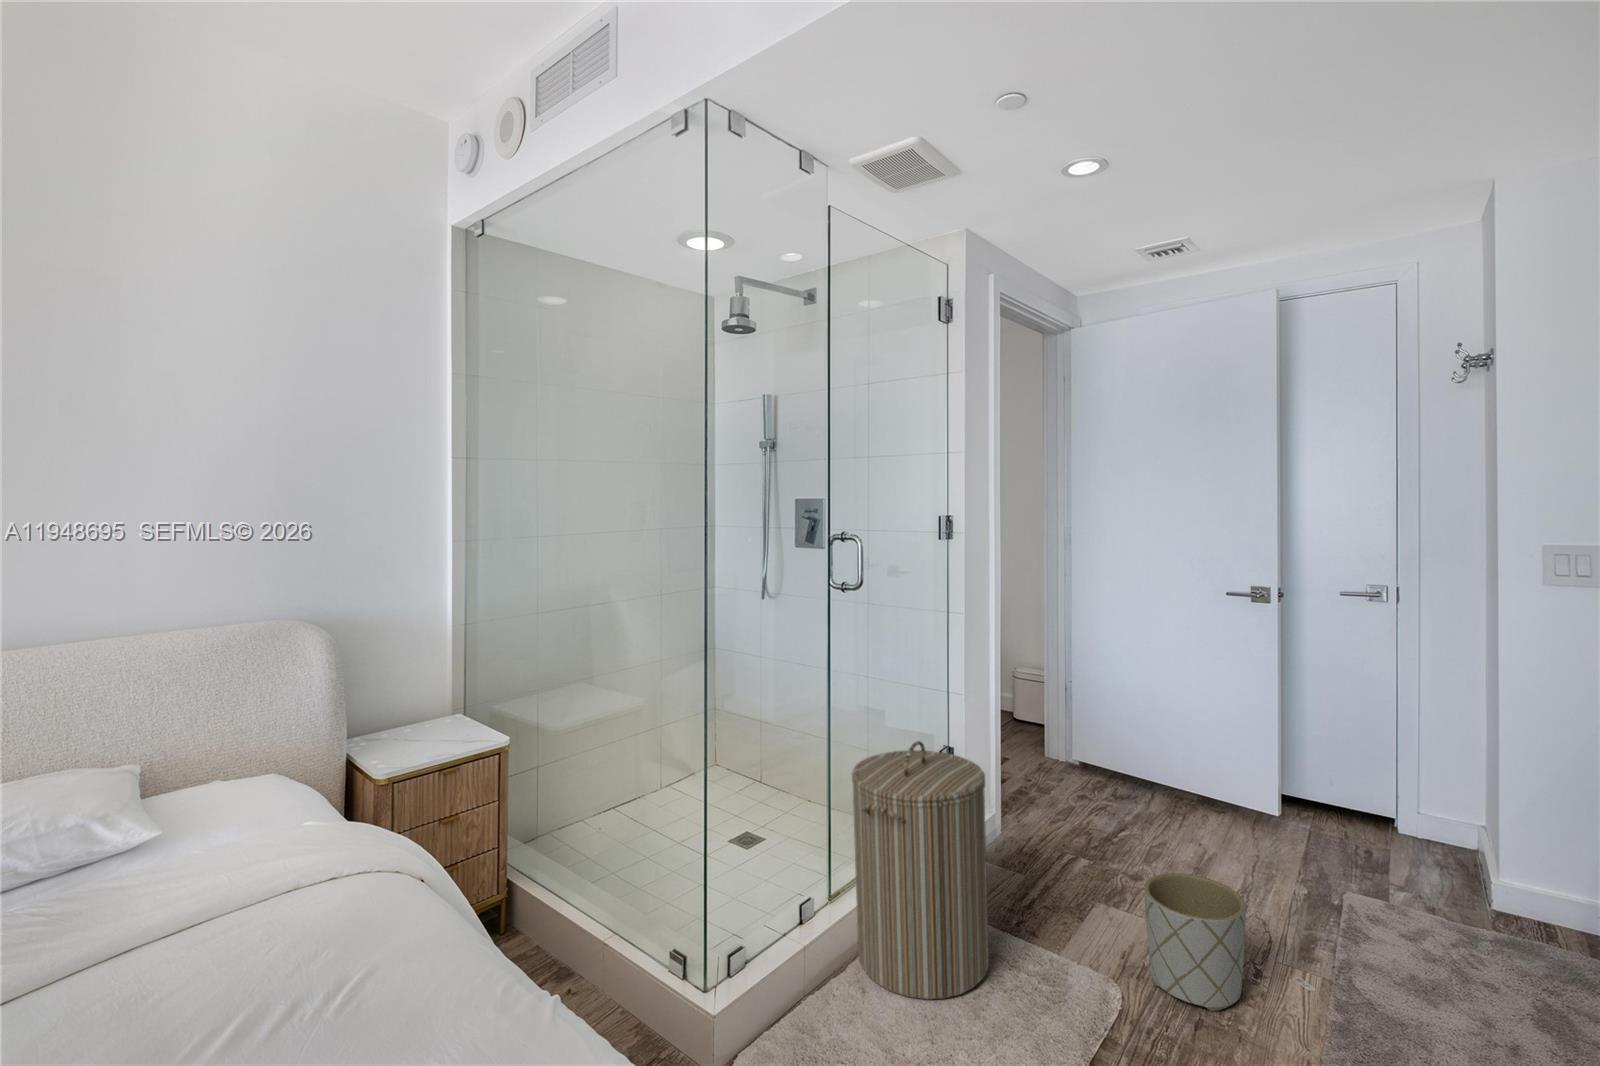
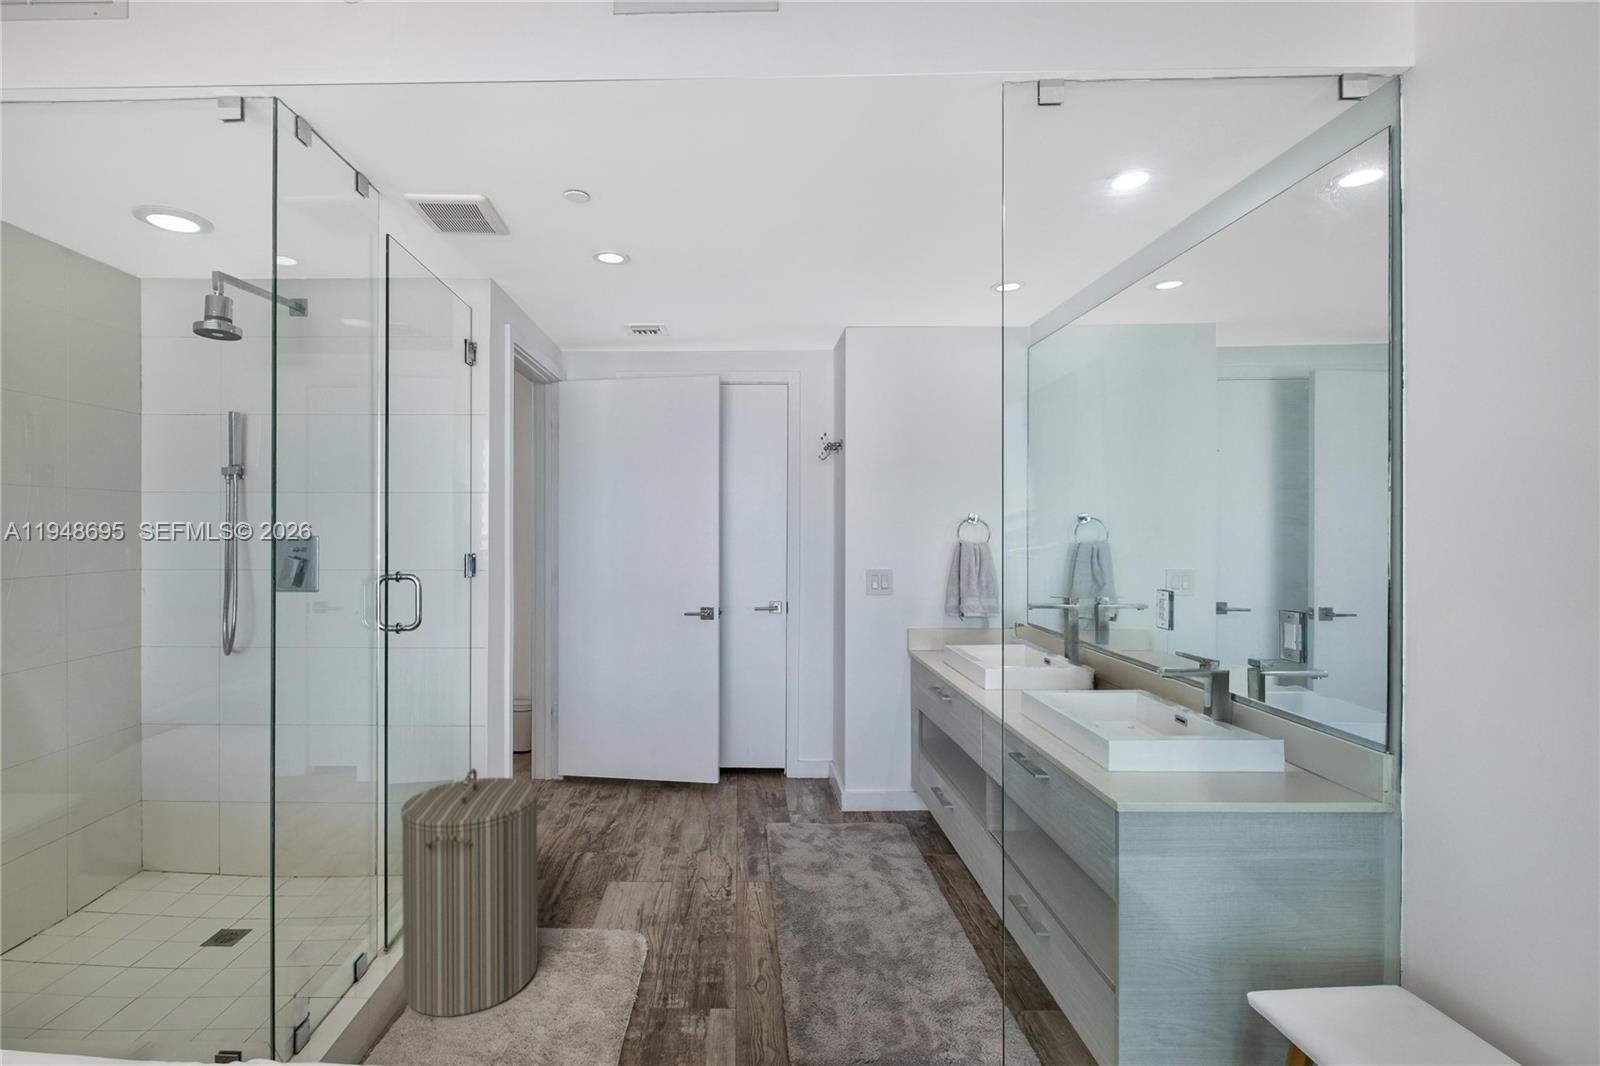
planter: present [1144,873,1246,1011] -> none [658,831,727,927]

